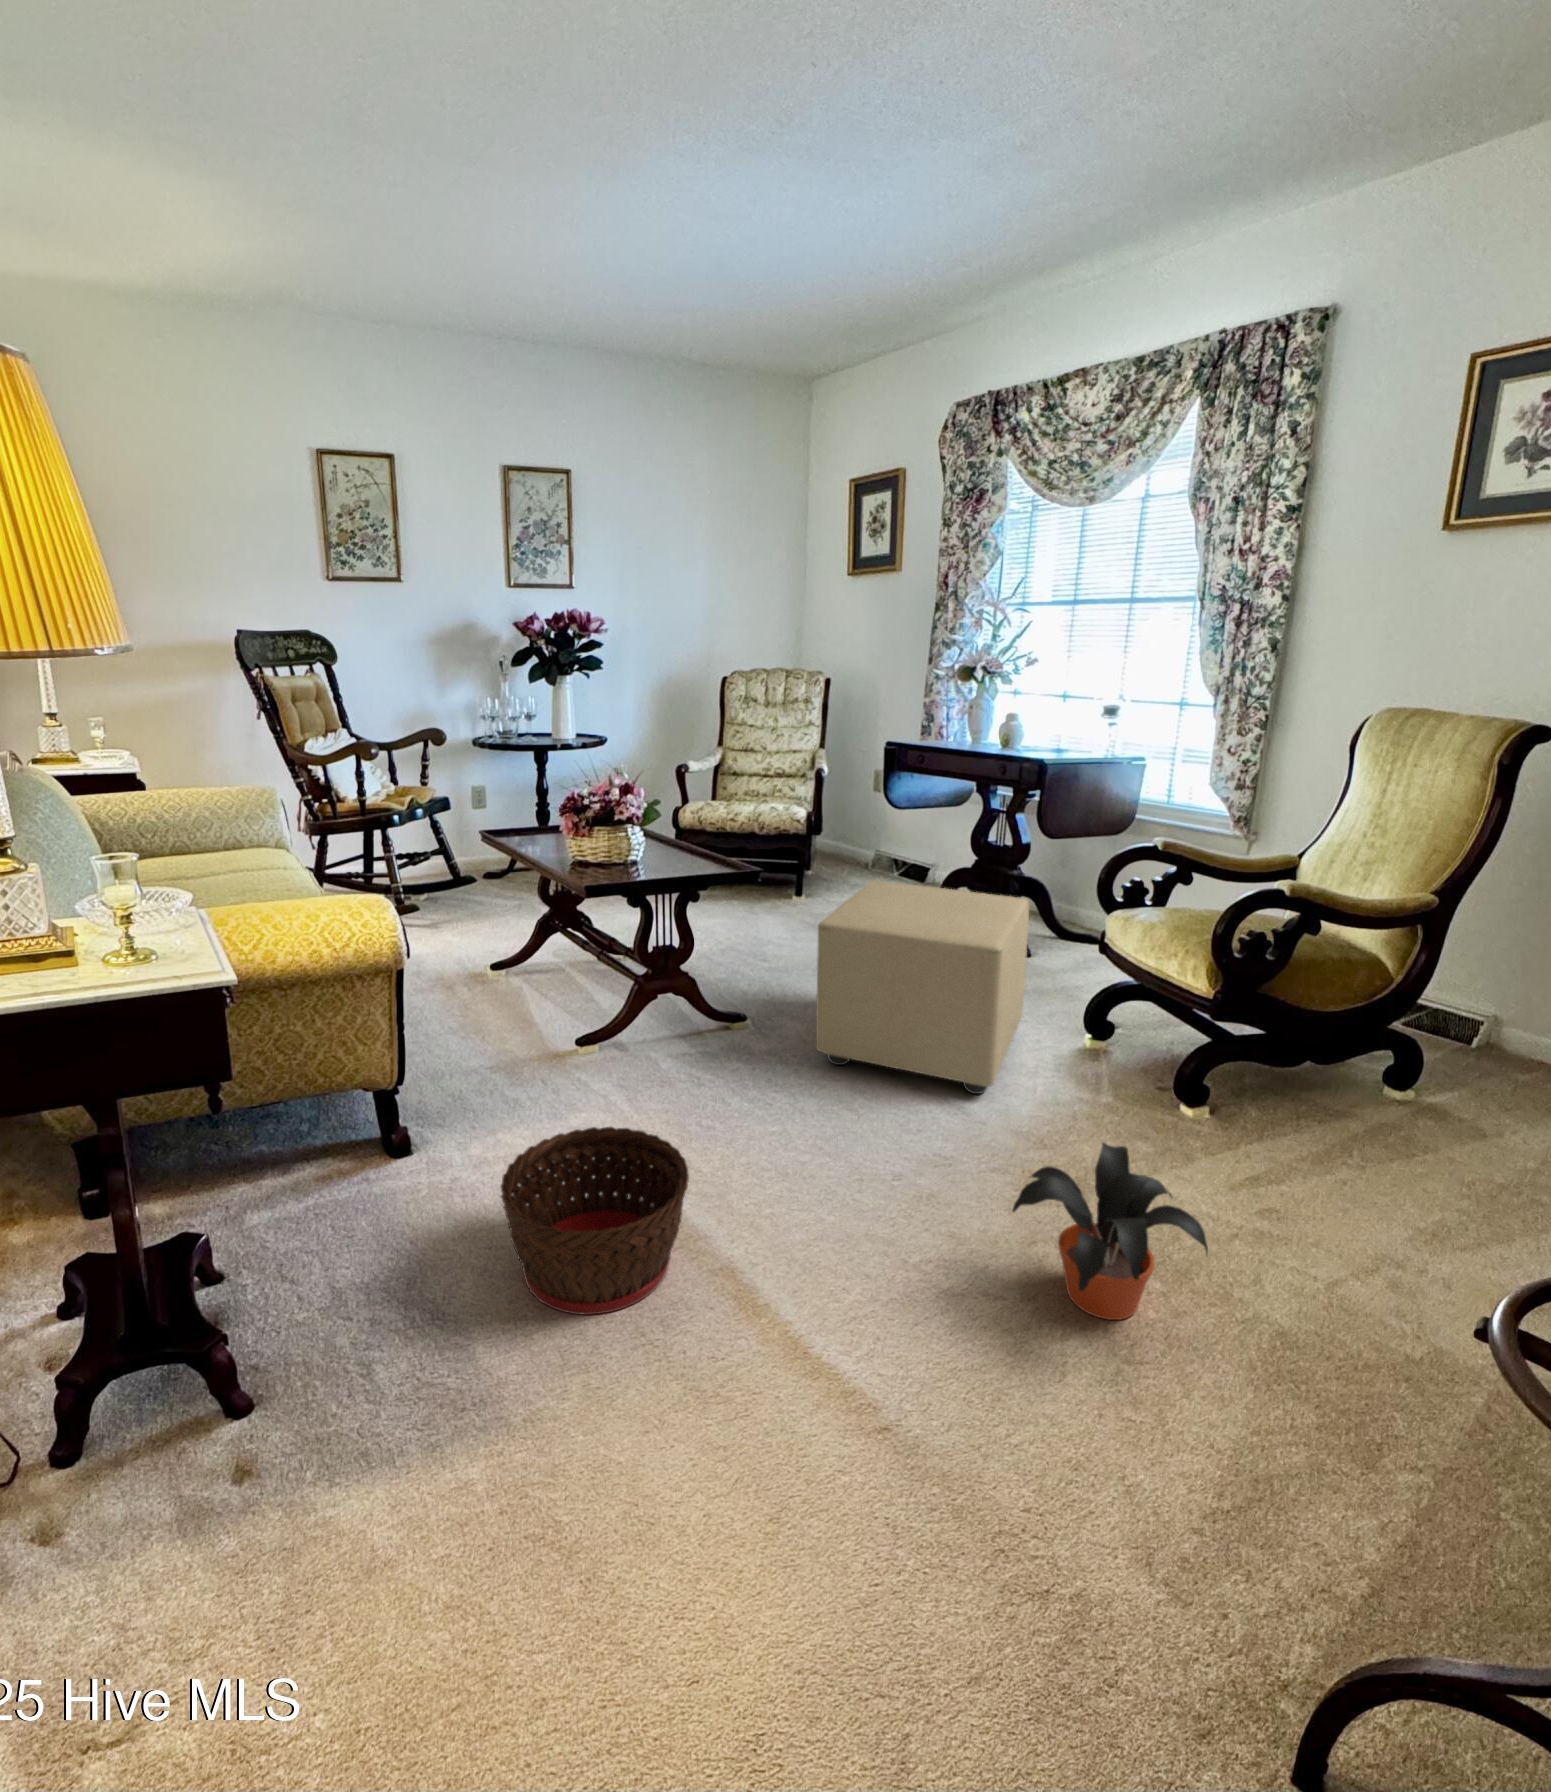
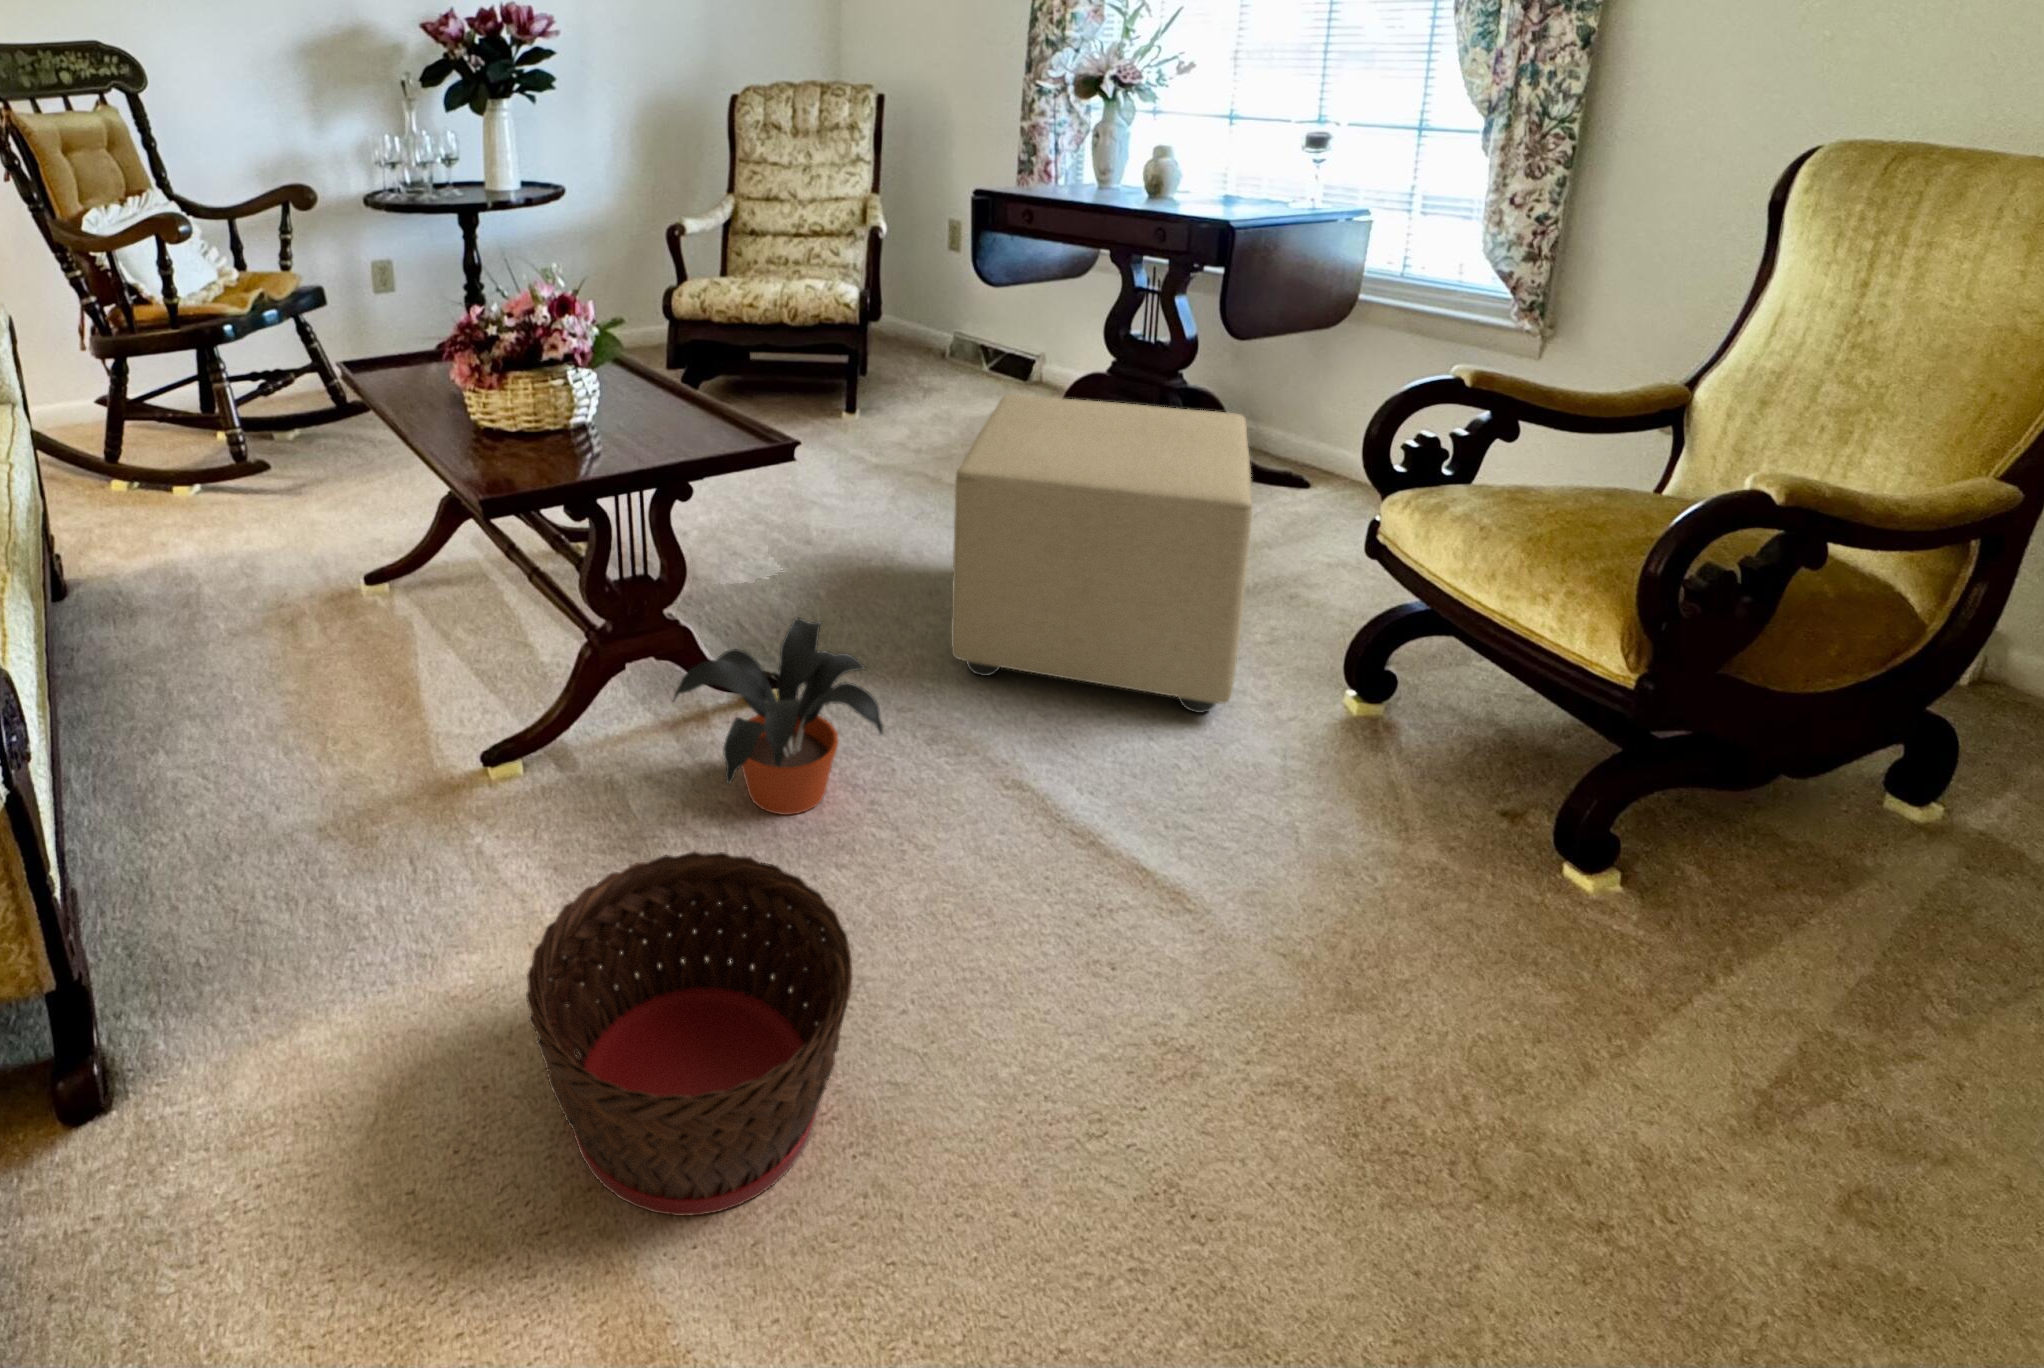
potted plant: present [1012,1143,1208,1320] -> present [674,618,883,815]

